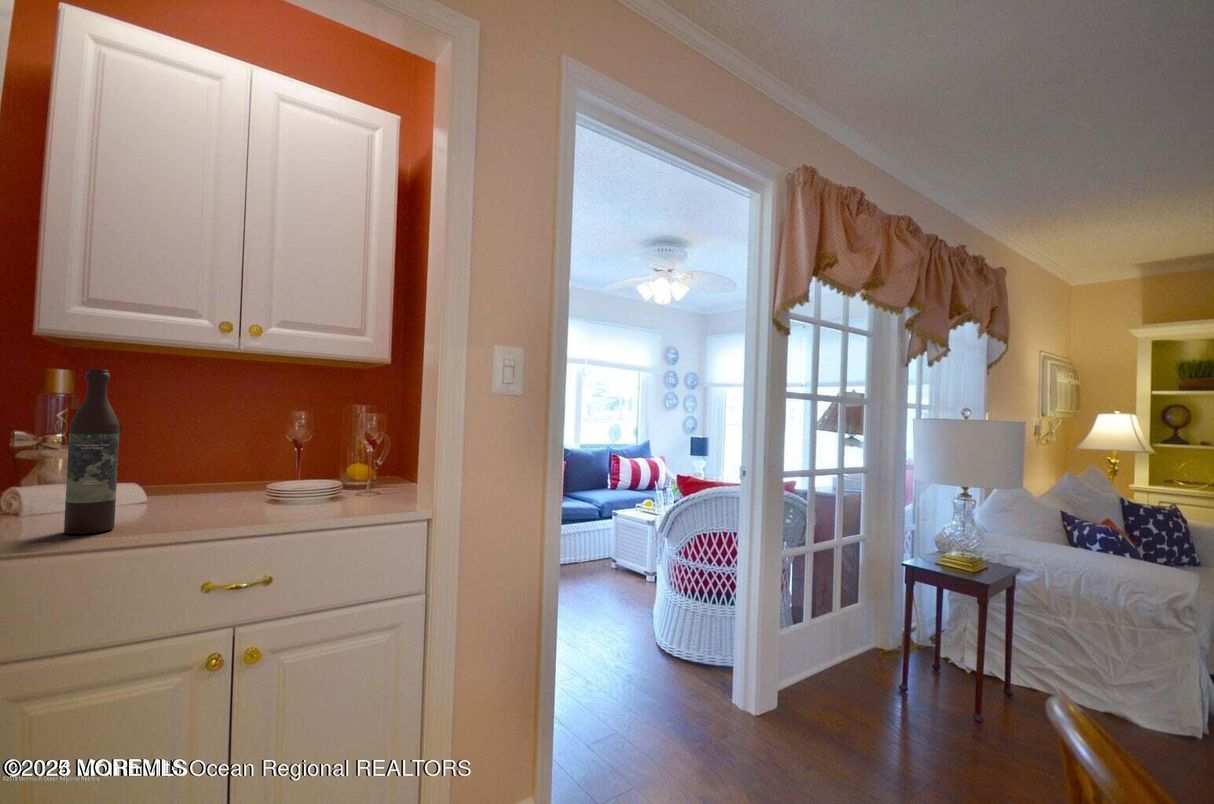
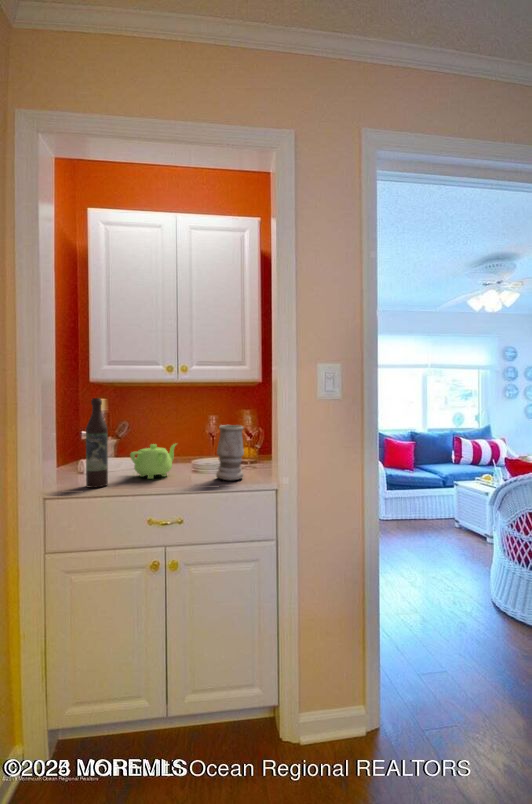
vase: none [328,426,378,510] -> present [216,425,244,480]
teapot: none [160,455,250,515] -> present [130,444,176,479]

